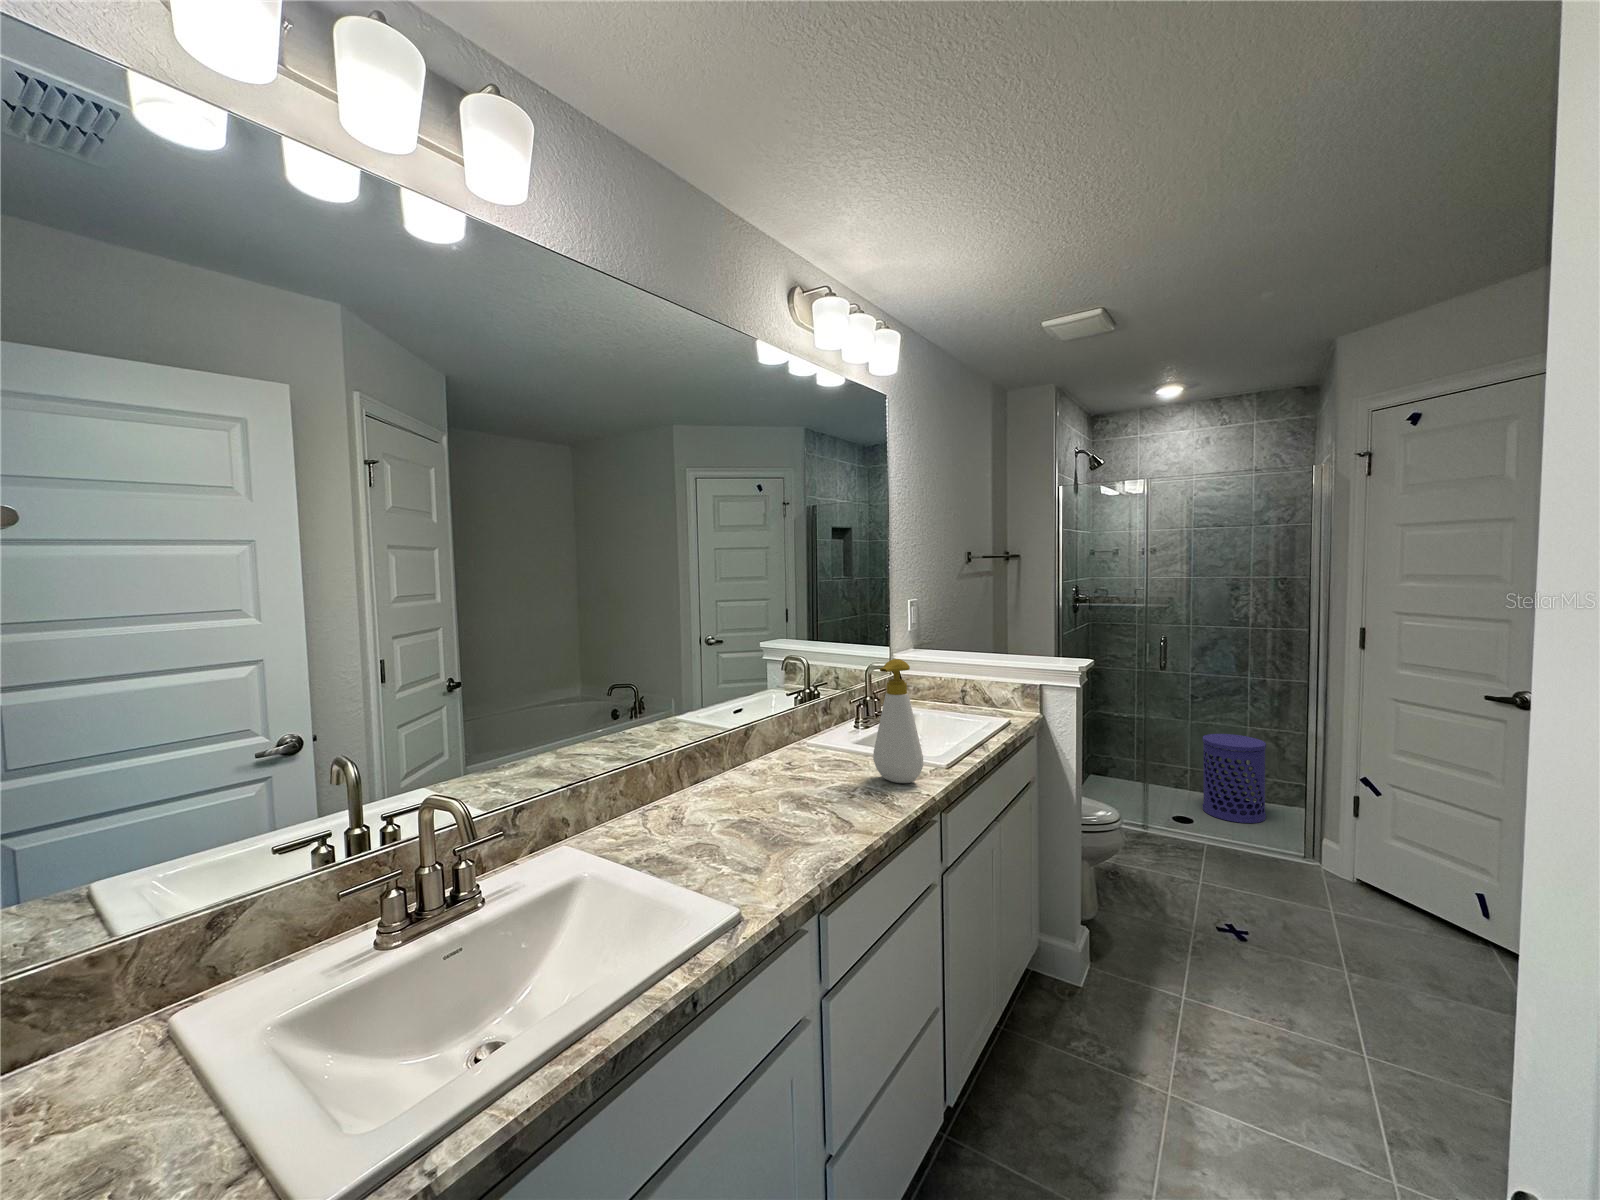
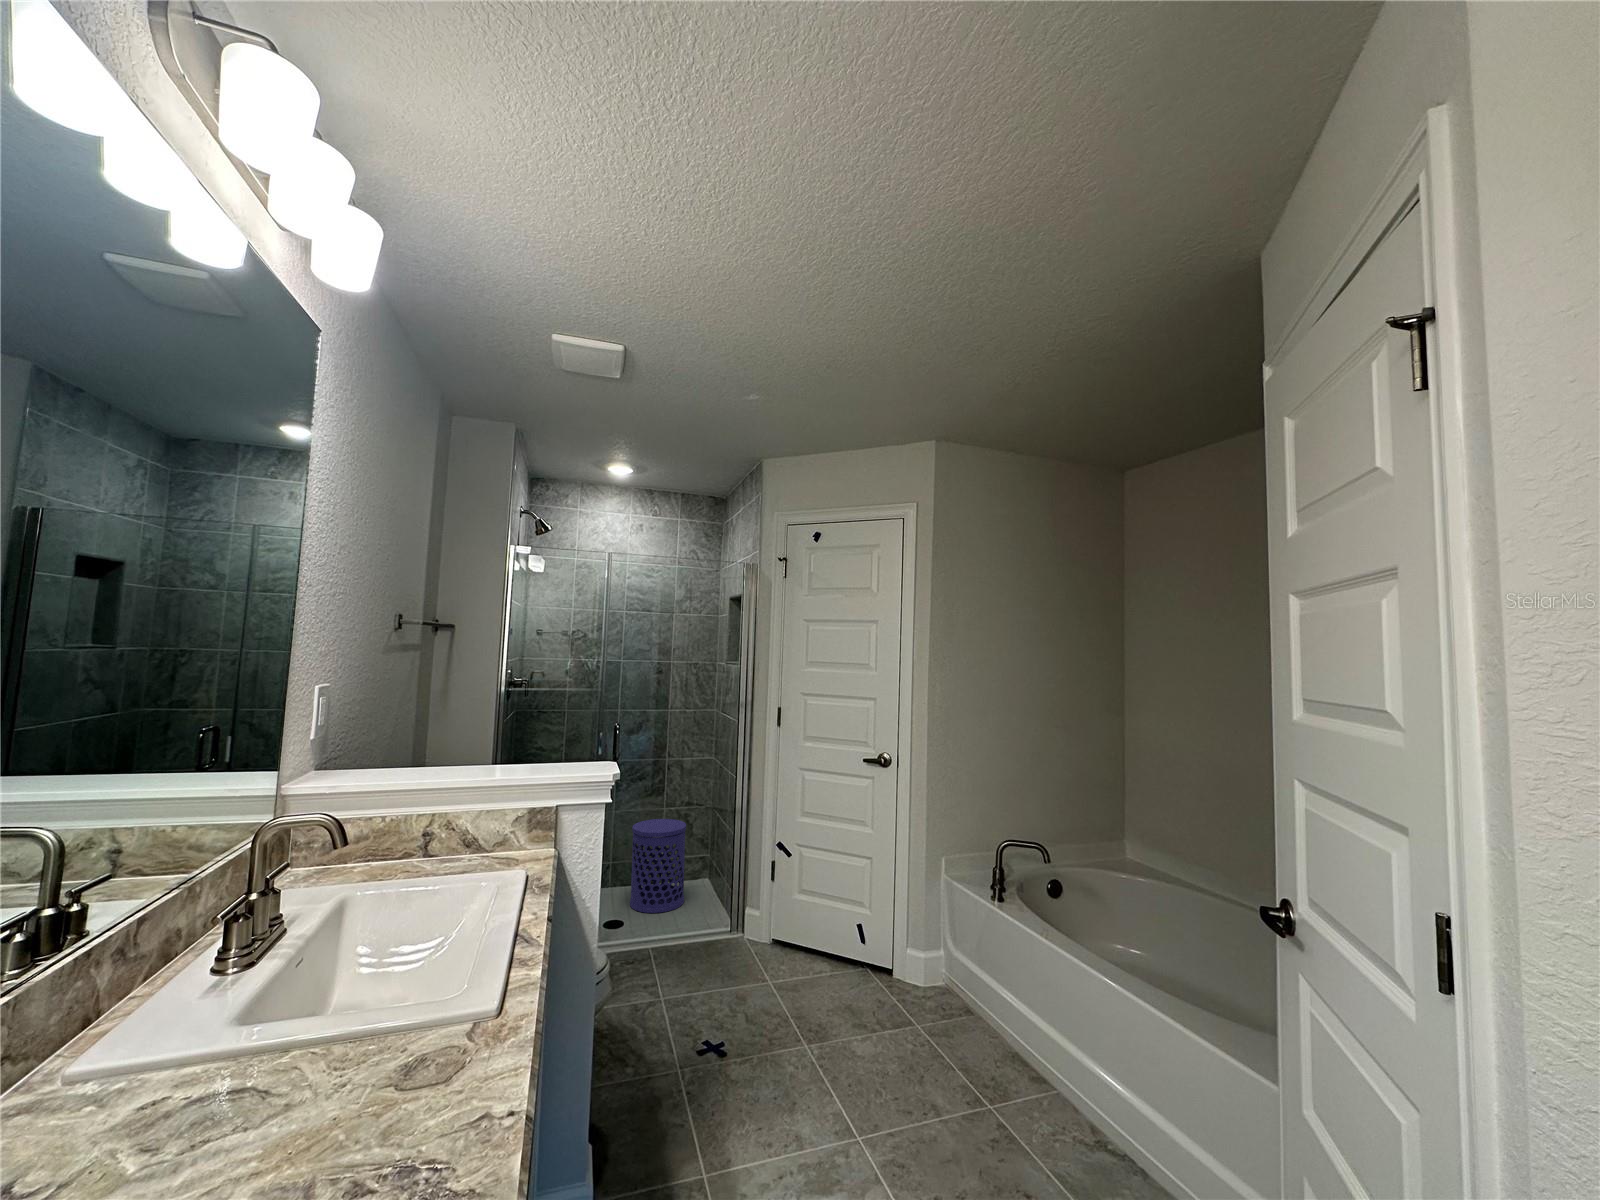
soap bottle: present [873,659,923,783] -> none [345,815,482,1110]

